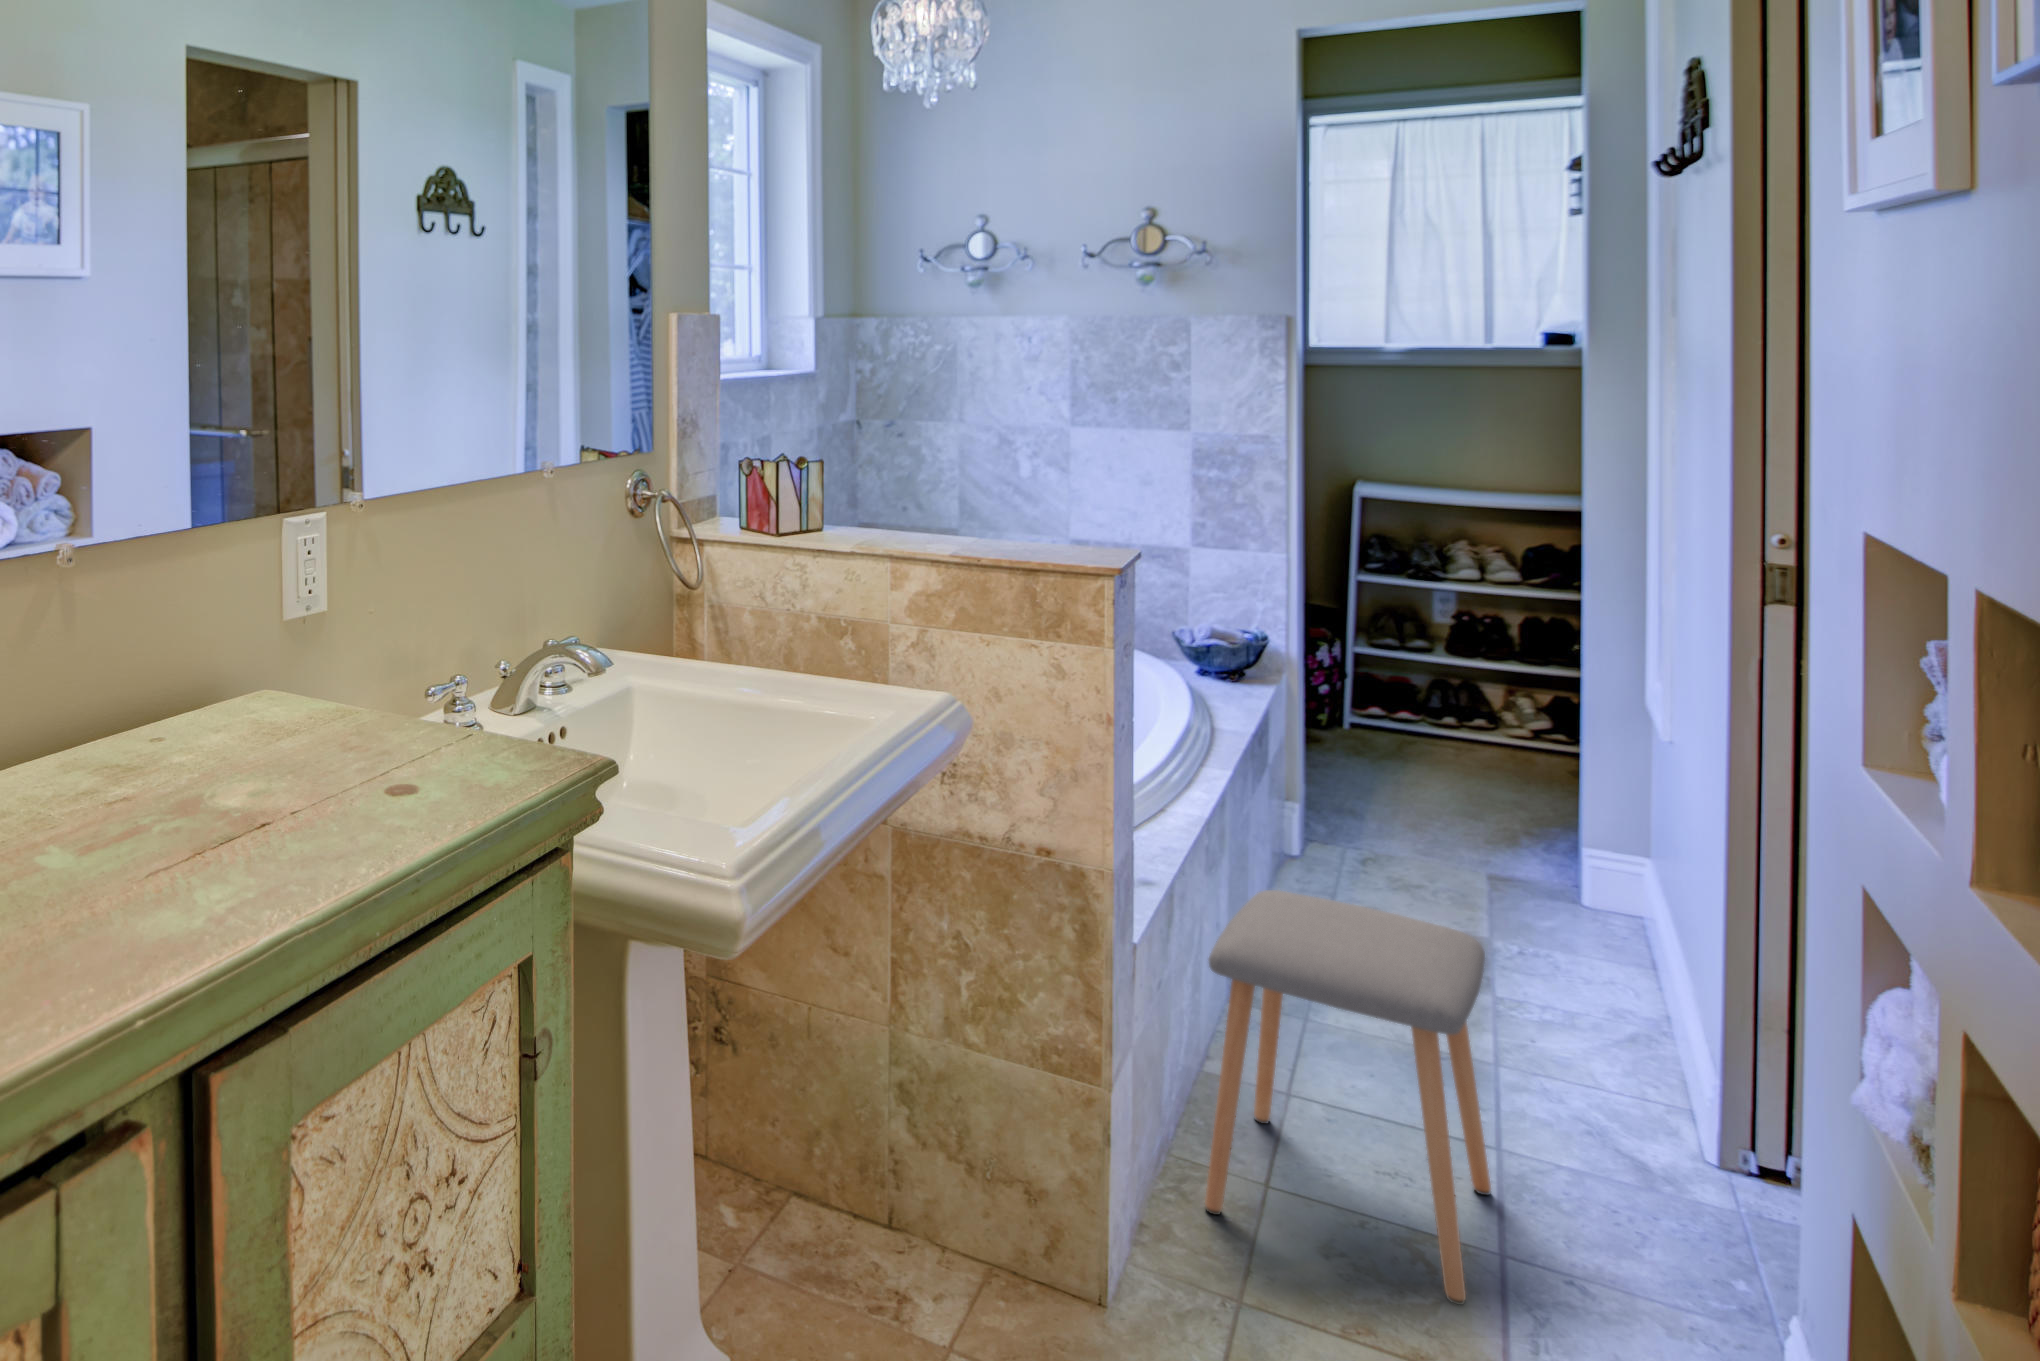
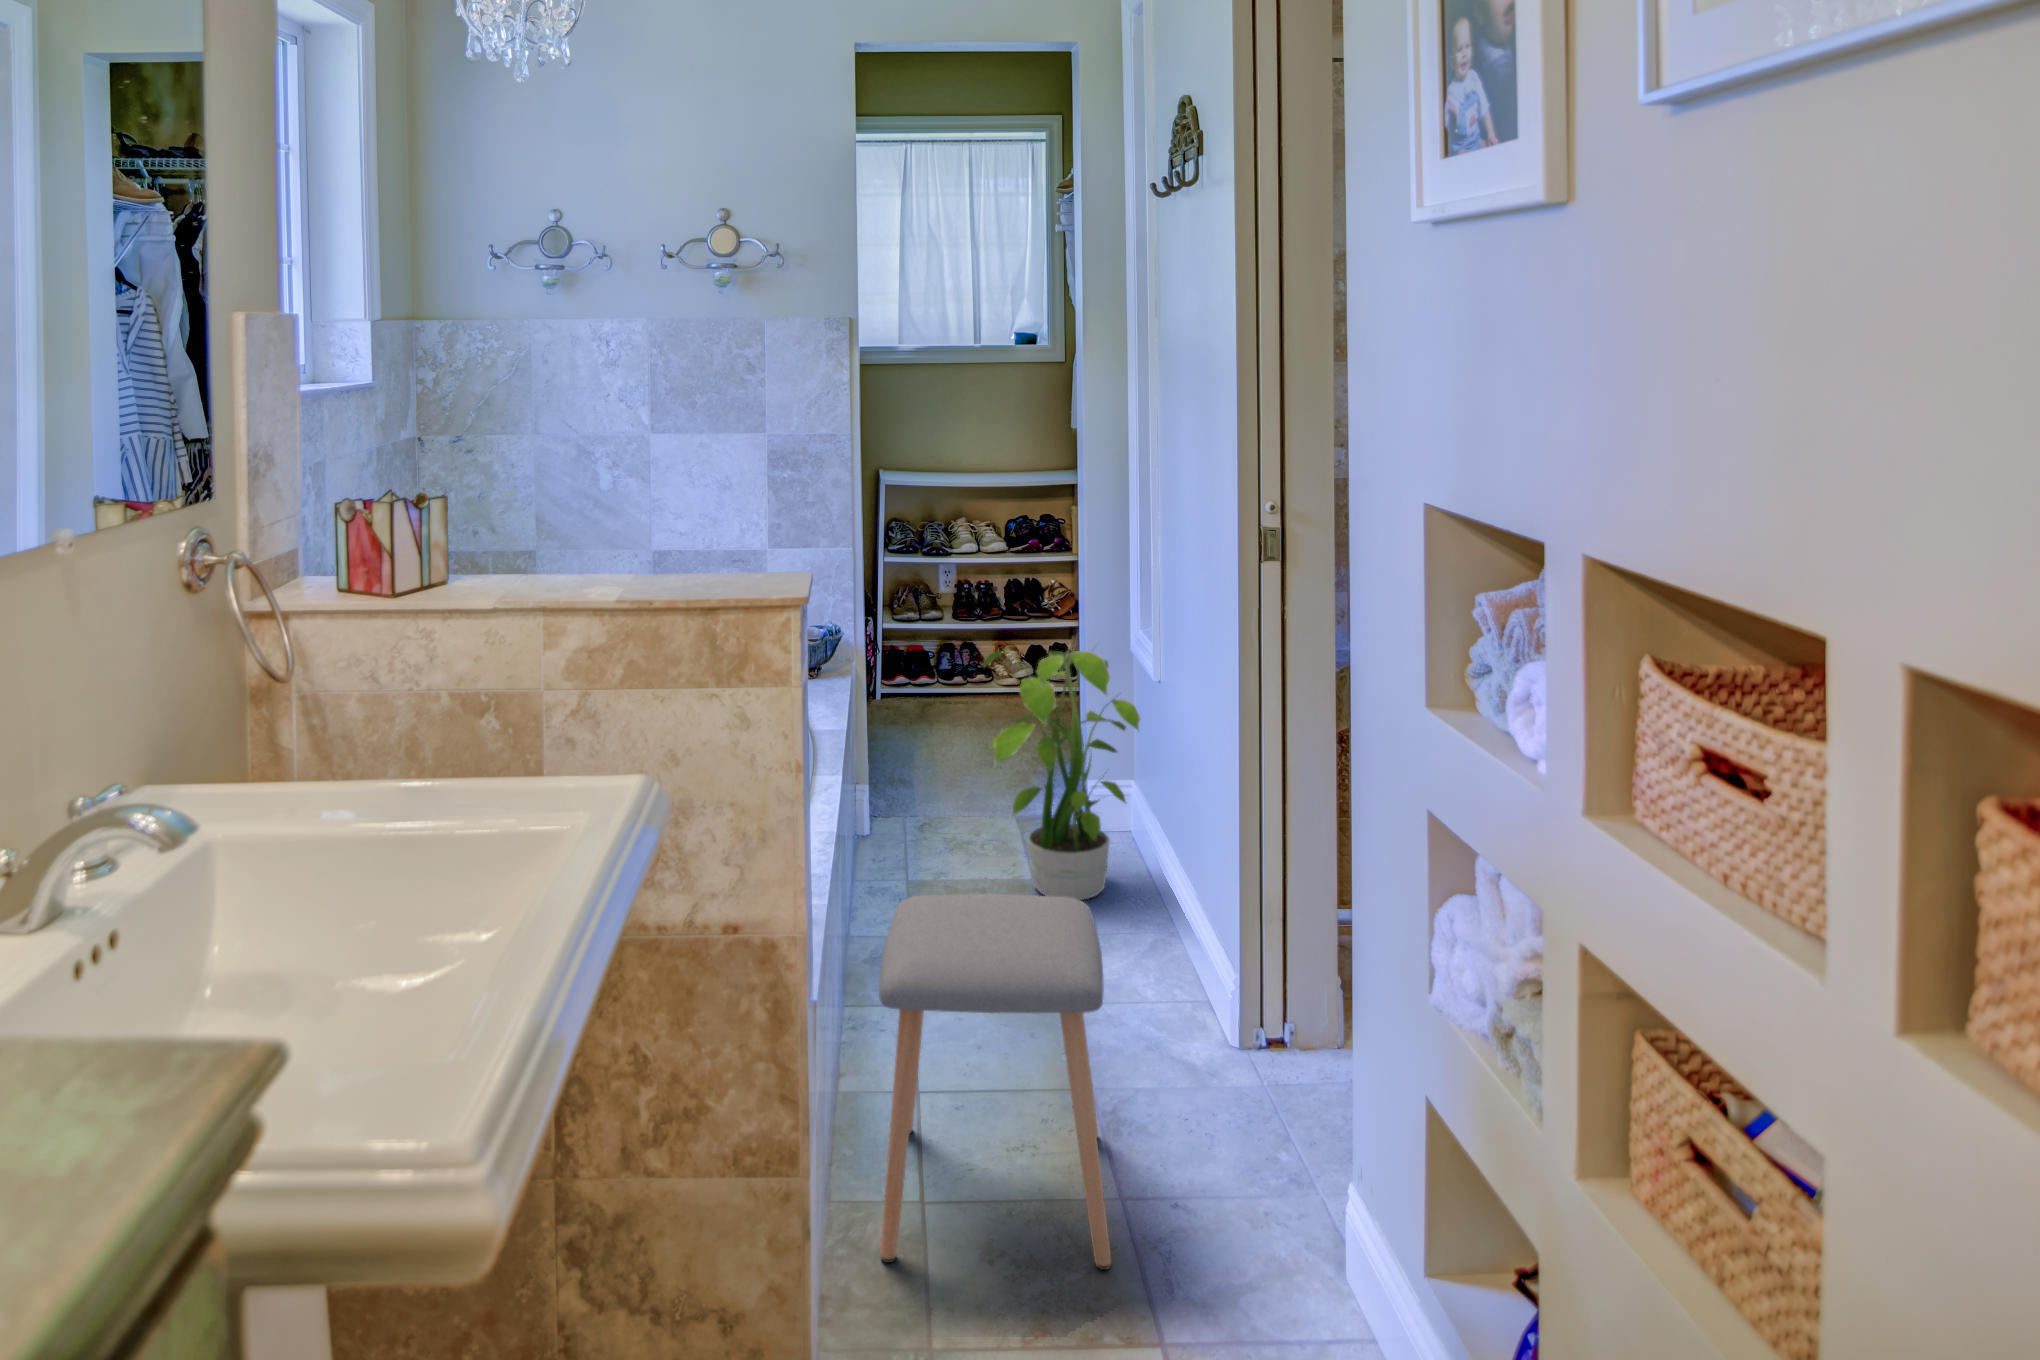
potted plant: none [1428,677,1640,978] -> present [984,649,1141,900]

